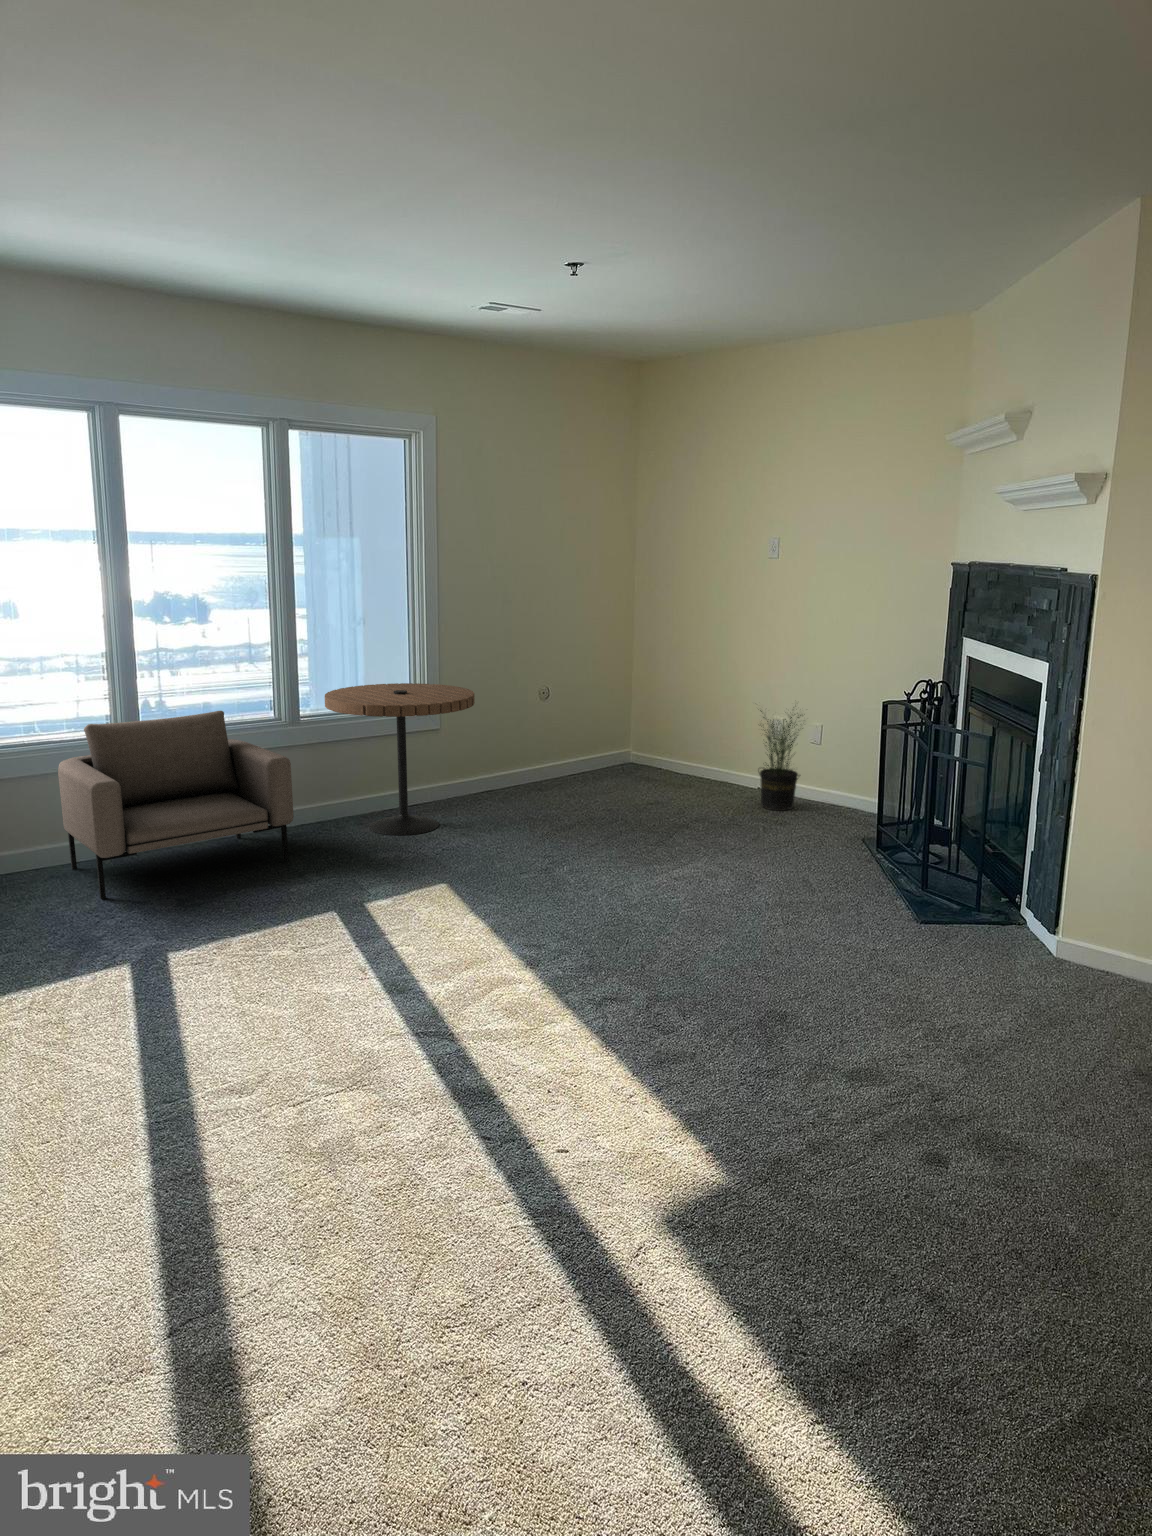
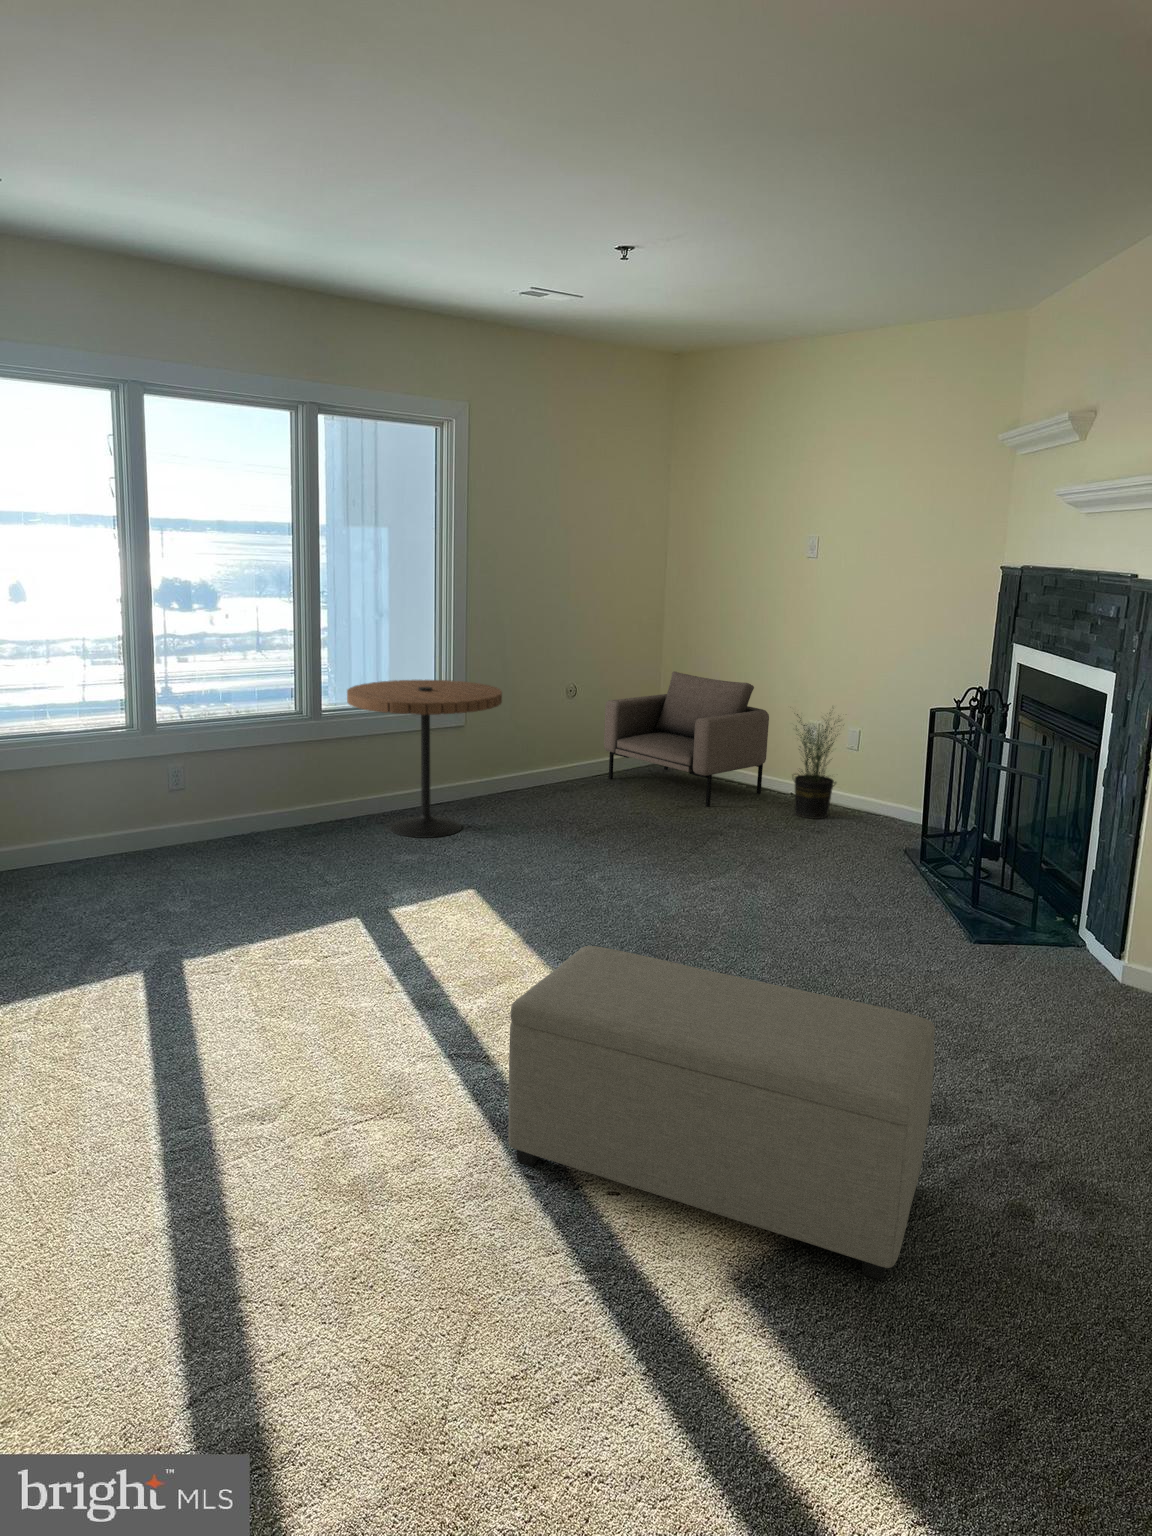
armchair: present [58,711,294,899] -> present [604,671,769,807]
ottoman: none [465,926,854,1220] -> present [508,946,935,1281]

